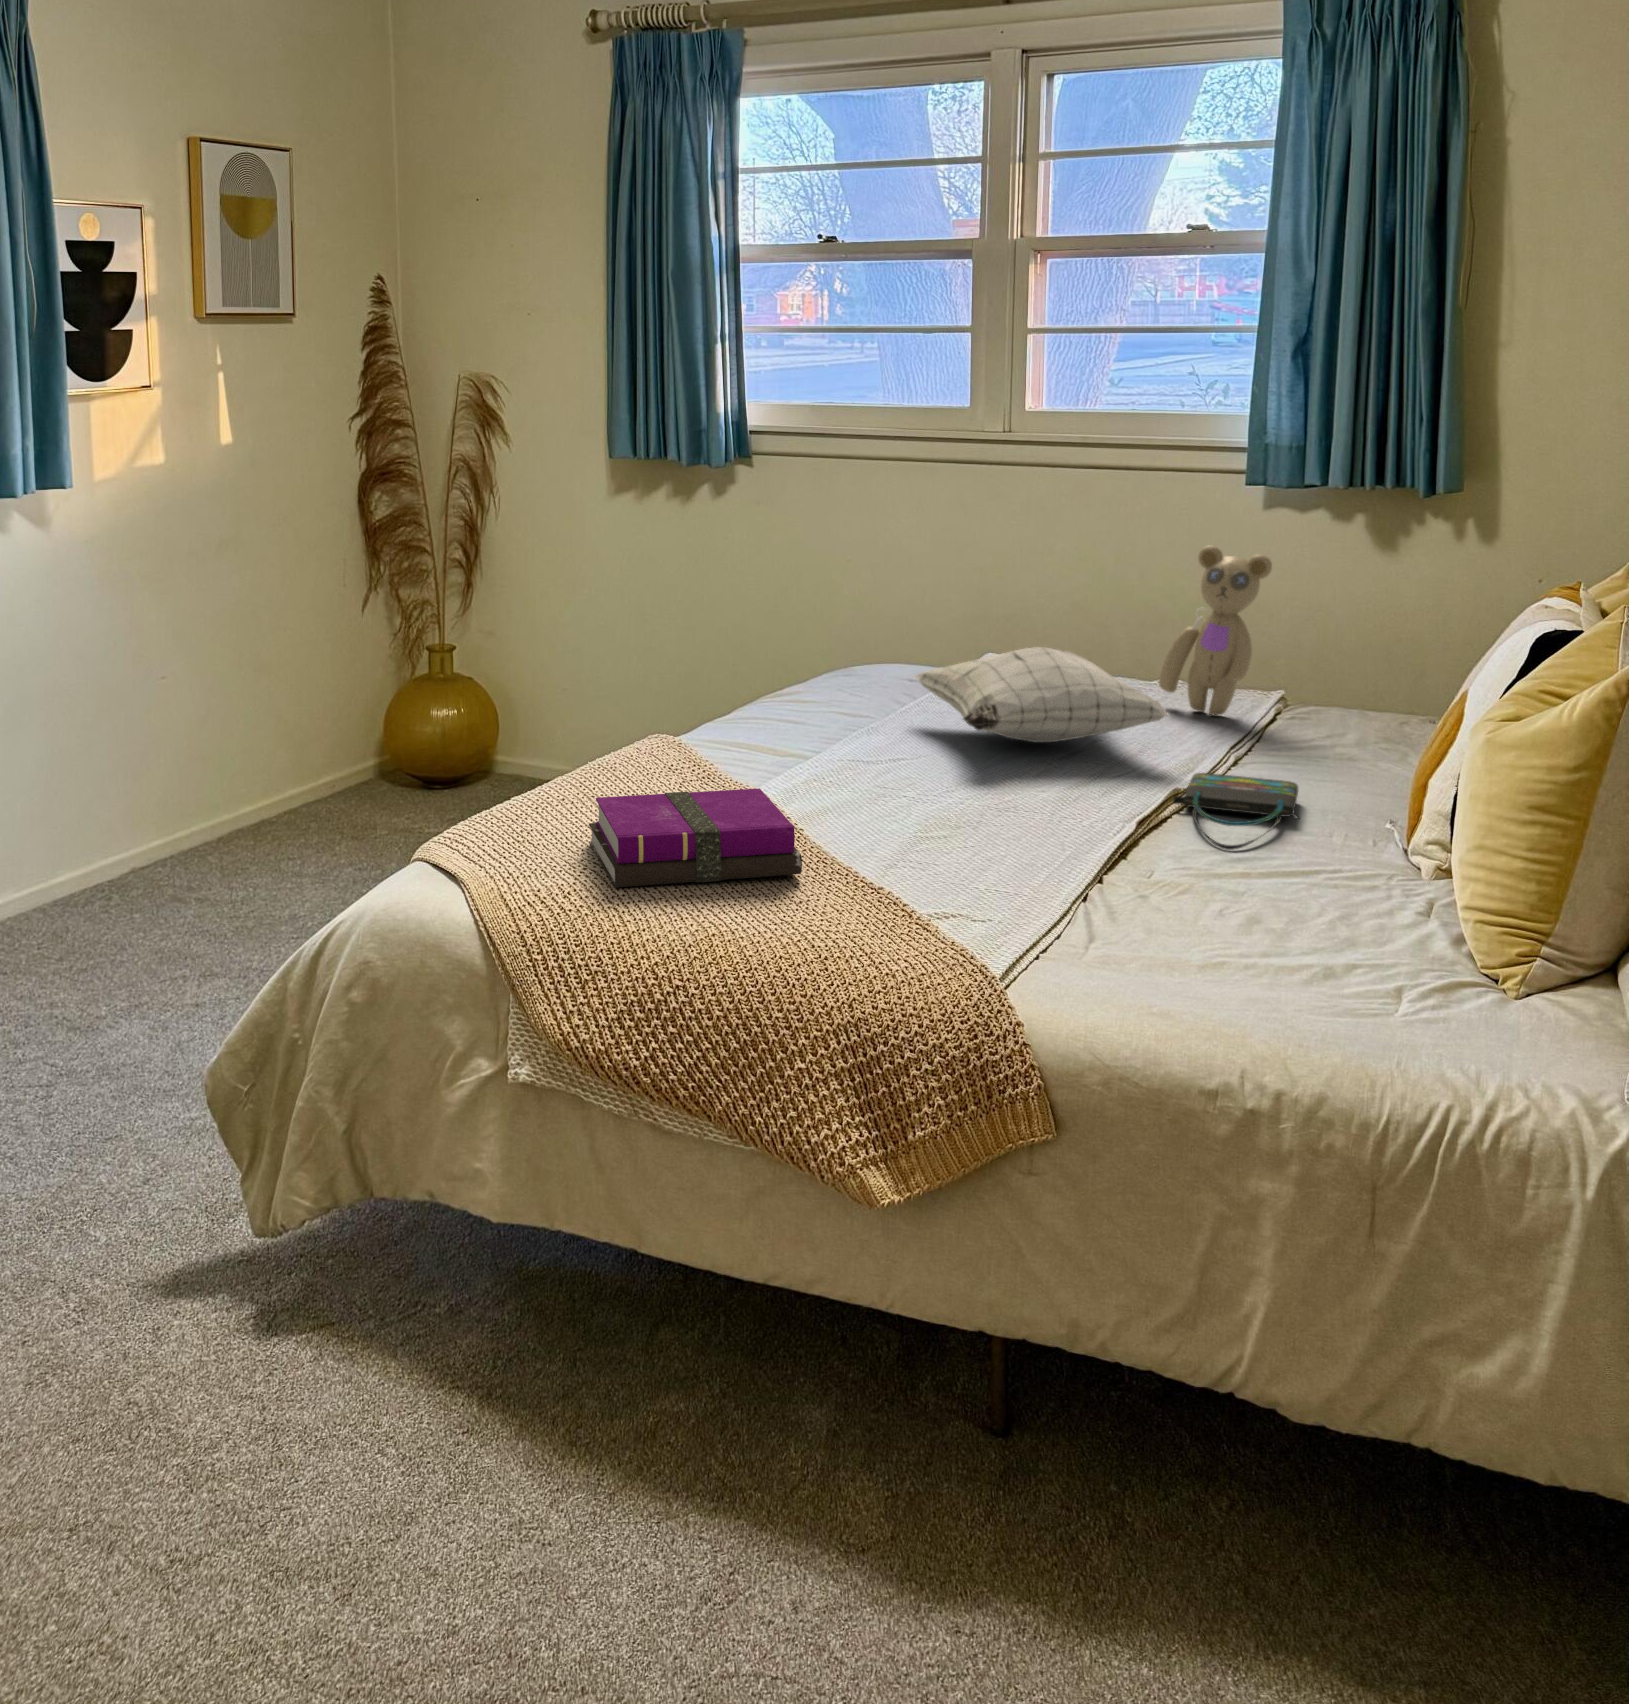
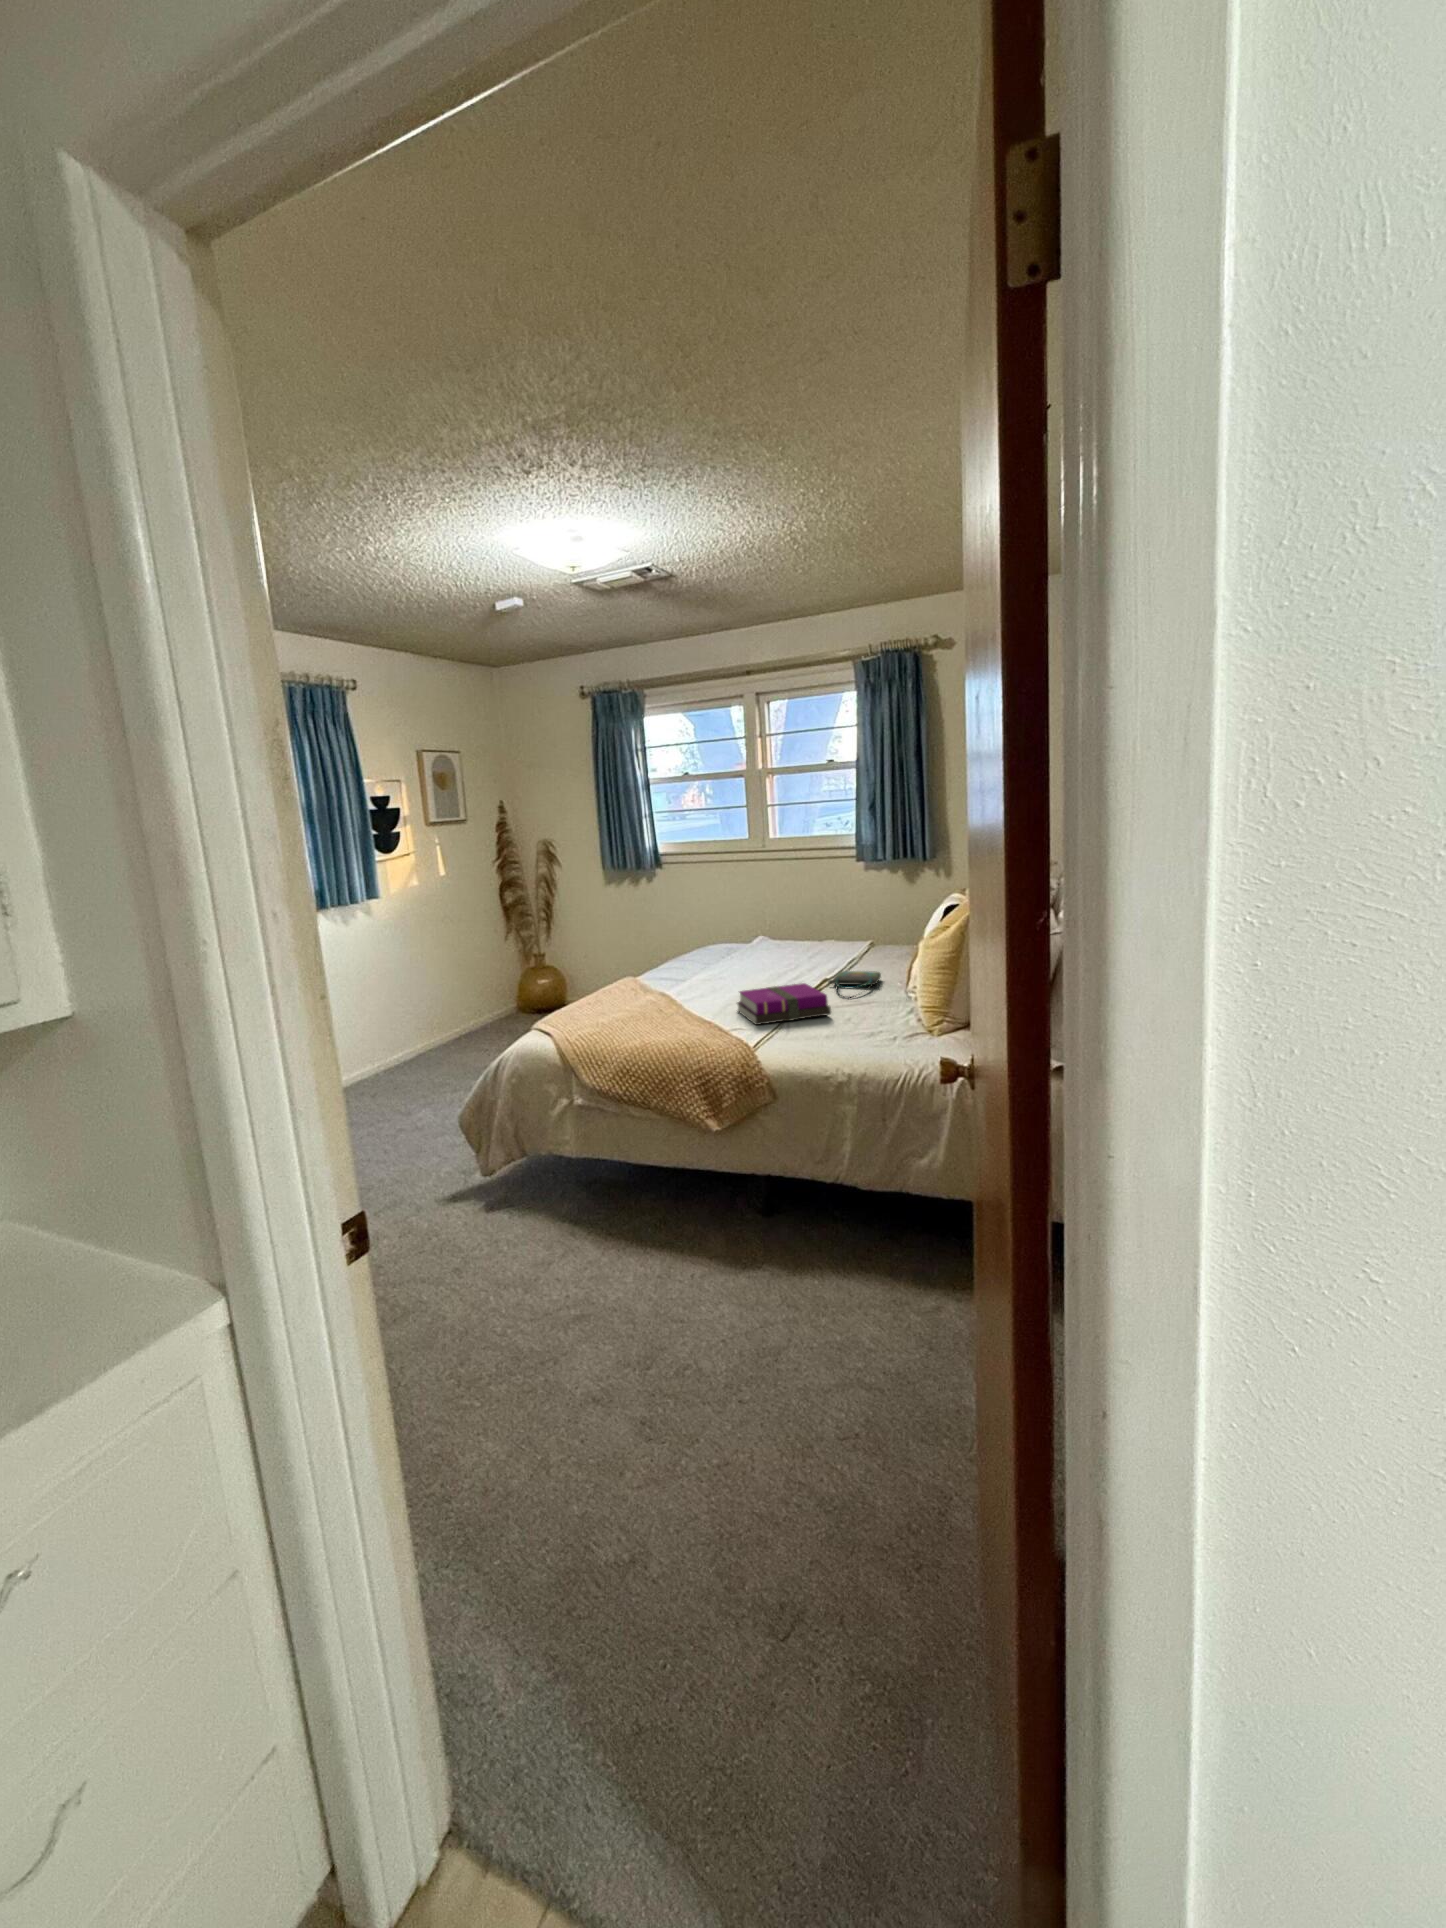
teddy bear: present [1159,546,1272,715] -> none [831,882,869,952]
pillow: present [914,647,1168,742] -> none [725,926,828,967]
notebook: present [589,788,802,888] -> present [737,983,831,1025]

